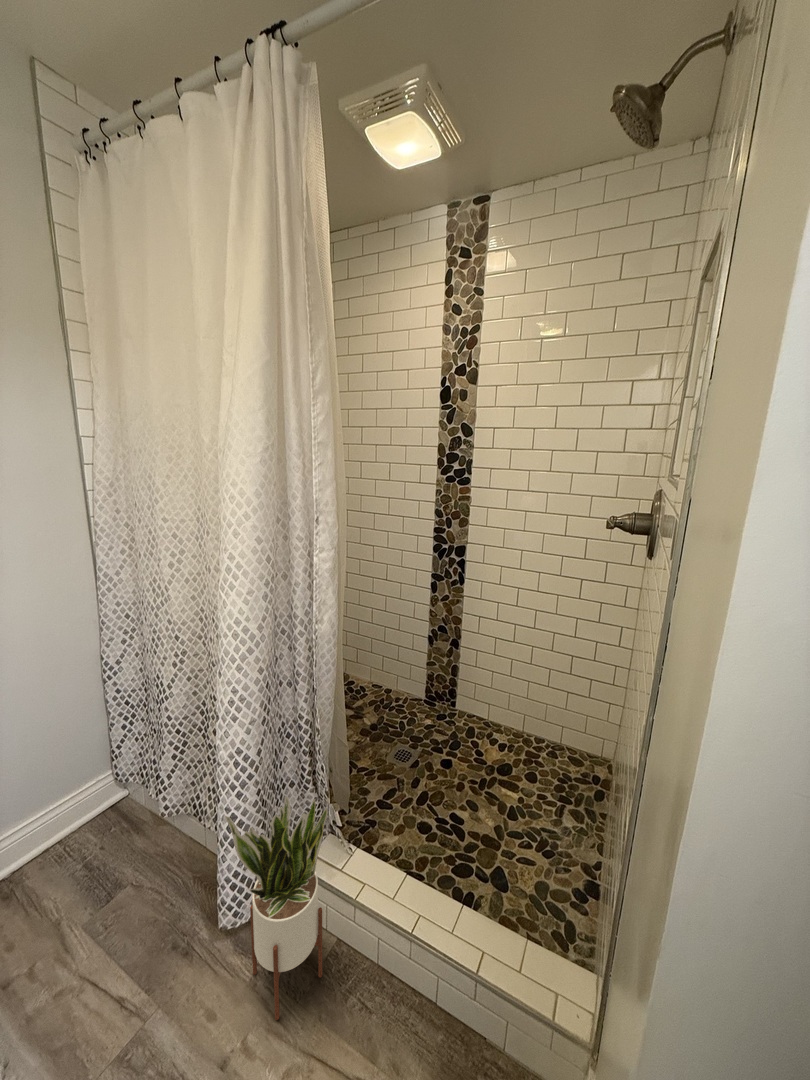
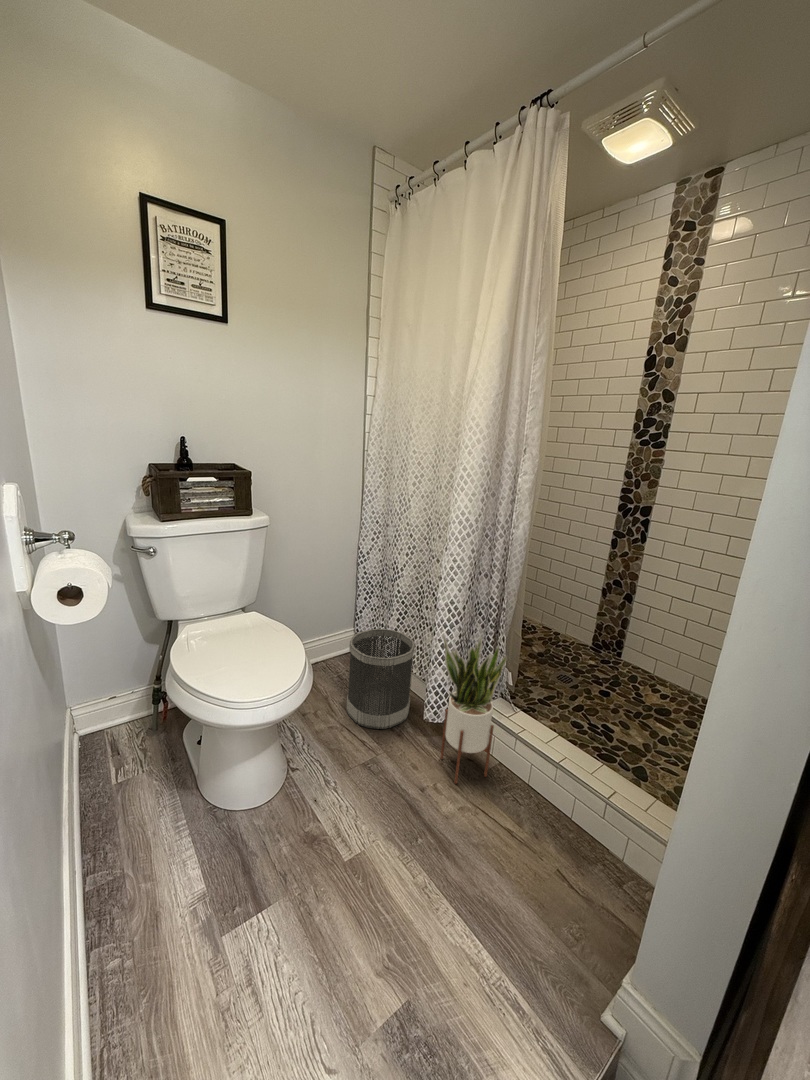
wastebasket: none [79,778,205,967] -> present [346,629,415,729]

